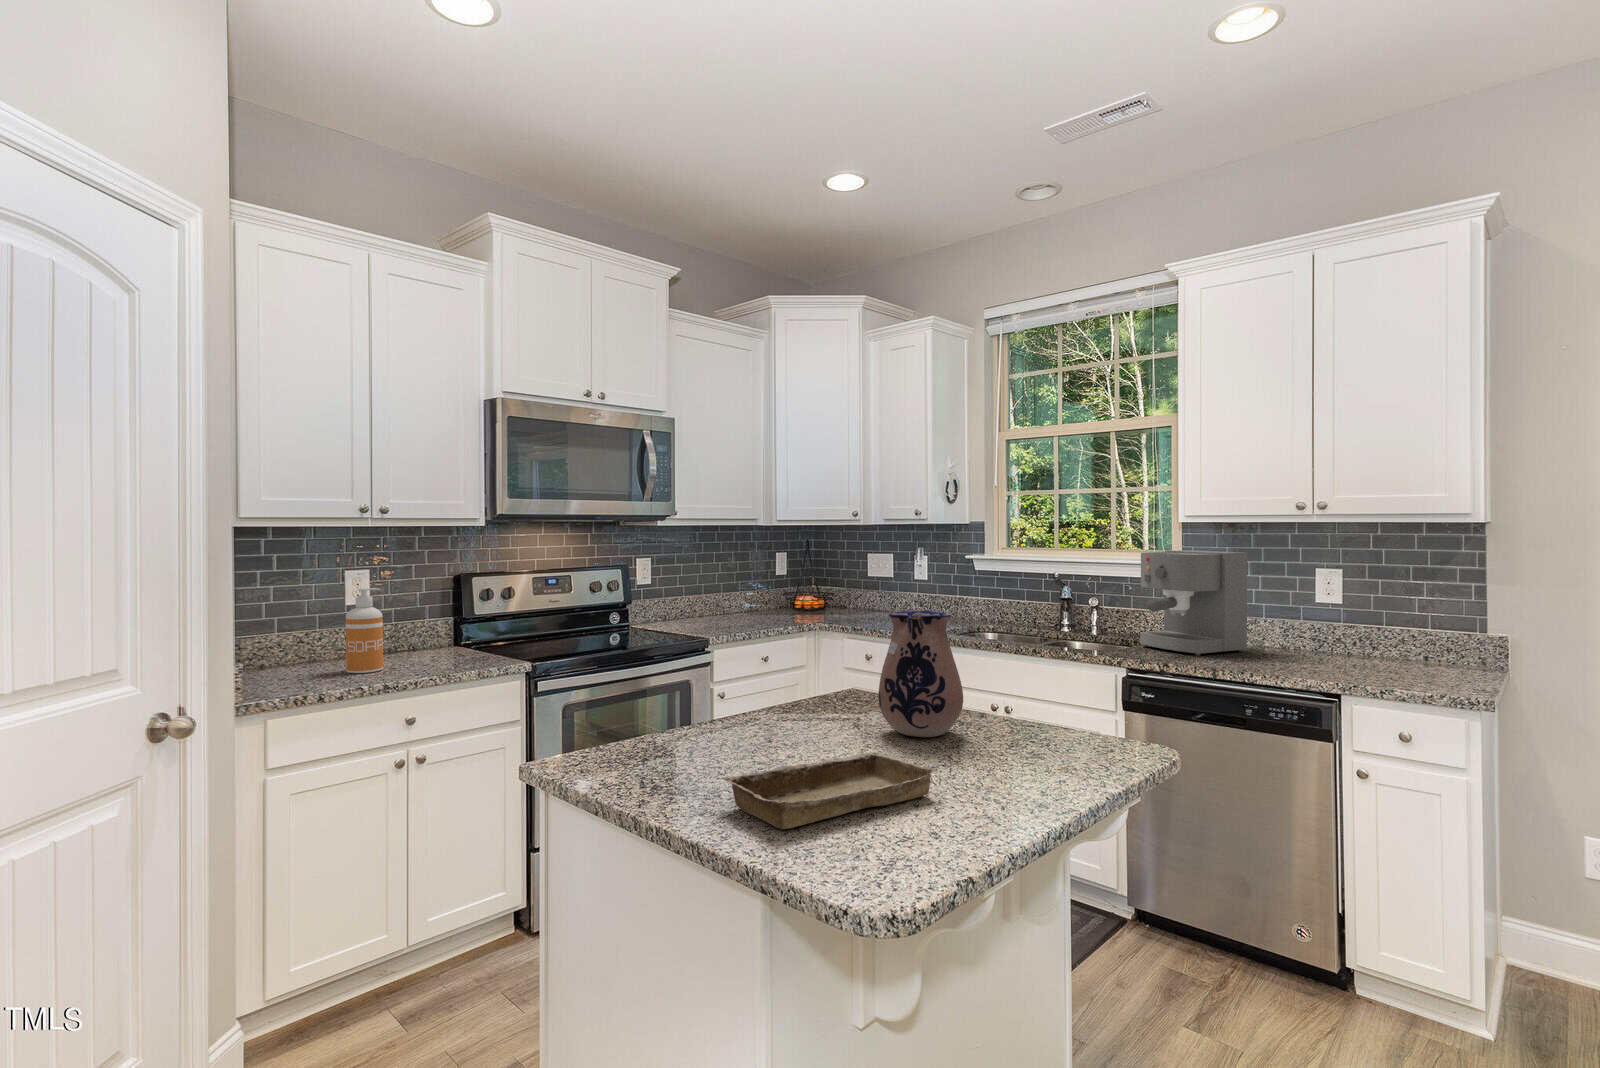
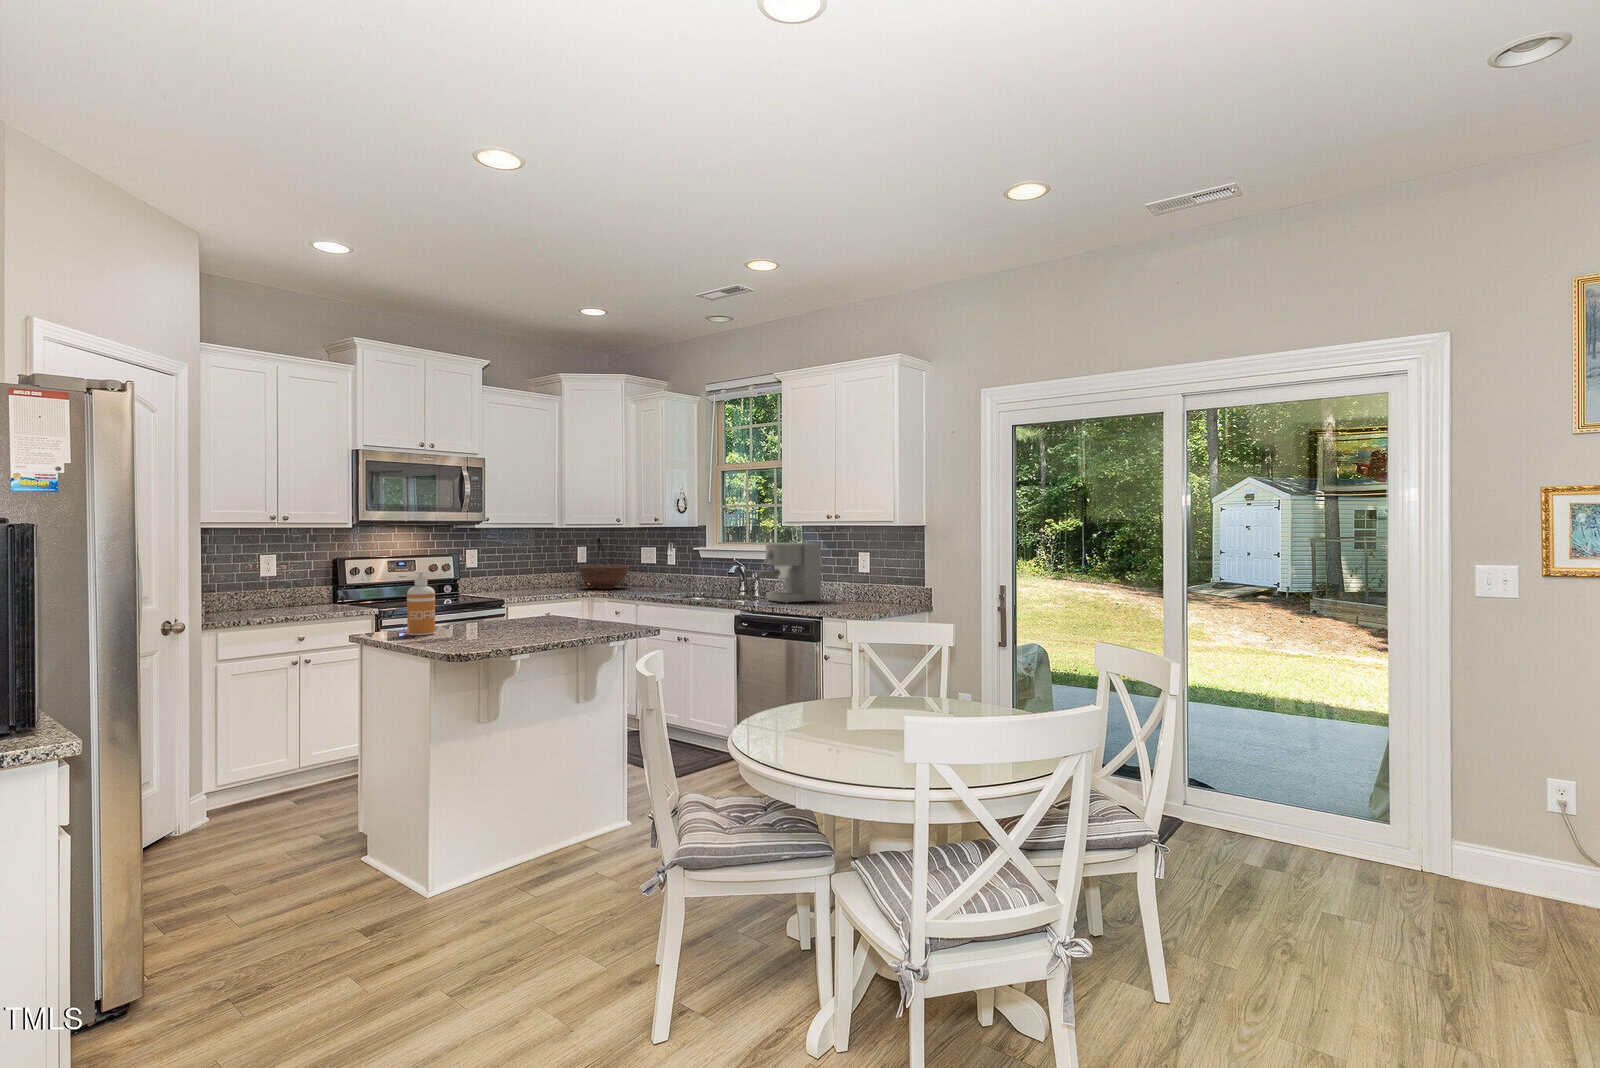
fruit bowl: none [786,579,856,615] -> present [579,565,629,589]
soap dispenser: present [346,588,383,673] -> present [407,571,435,635]
ceramic pitcher: present [878,610,963,737] -> none [532,568,573,626]
tray: present [722,752,937,829] -> none [425,624,521,643]

